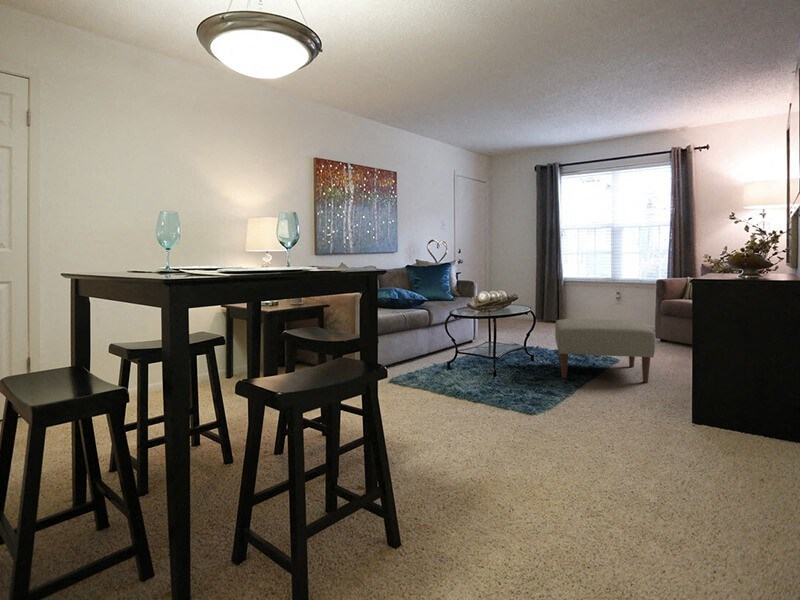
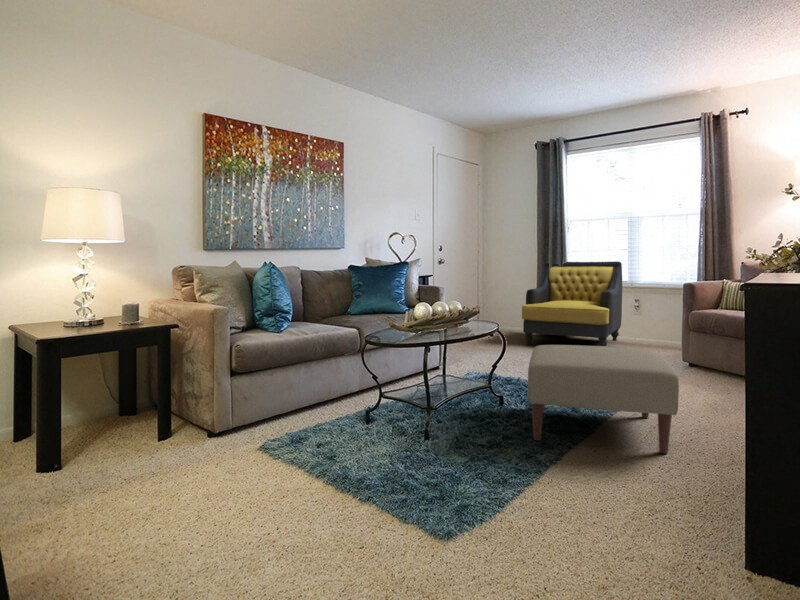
armchair: none [531,263,607,332] -> present [522,261,622,347]

